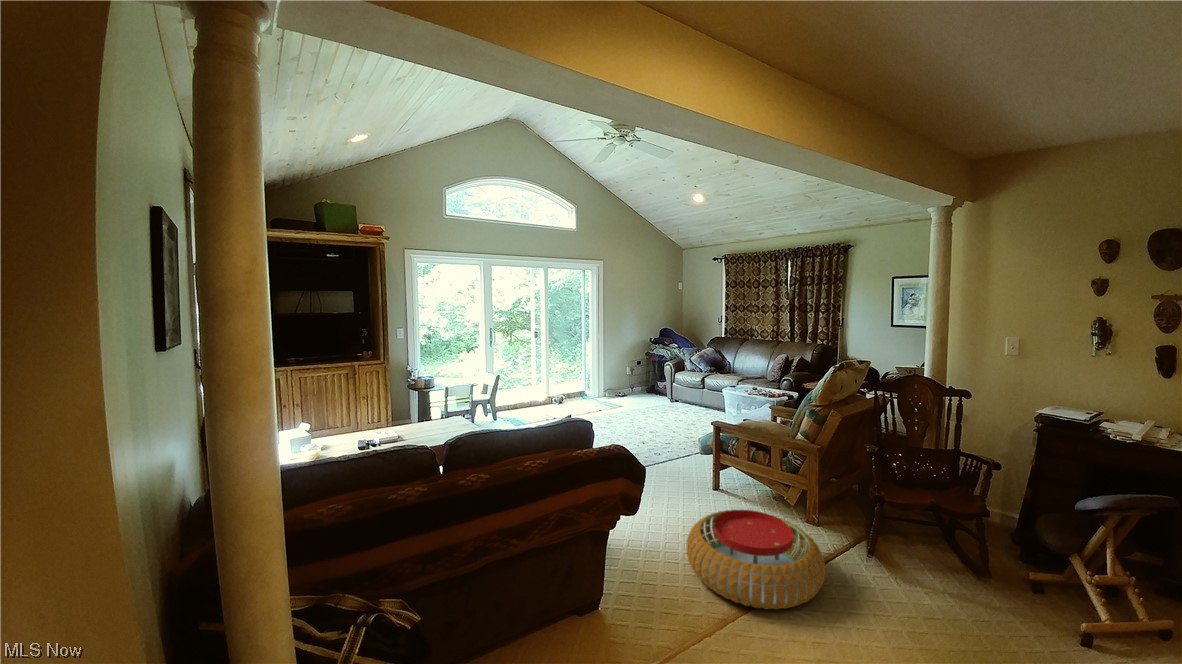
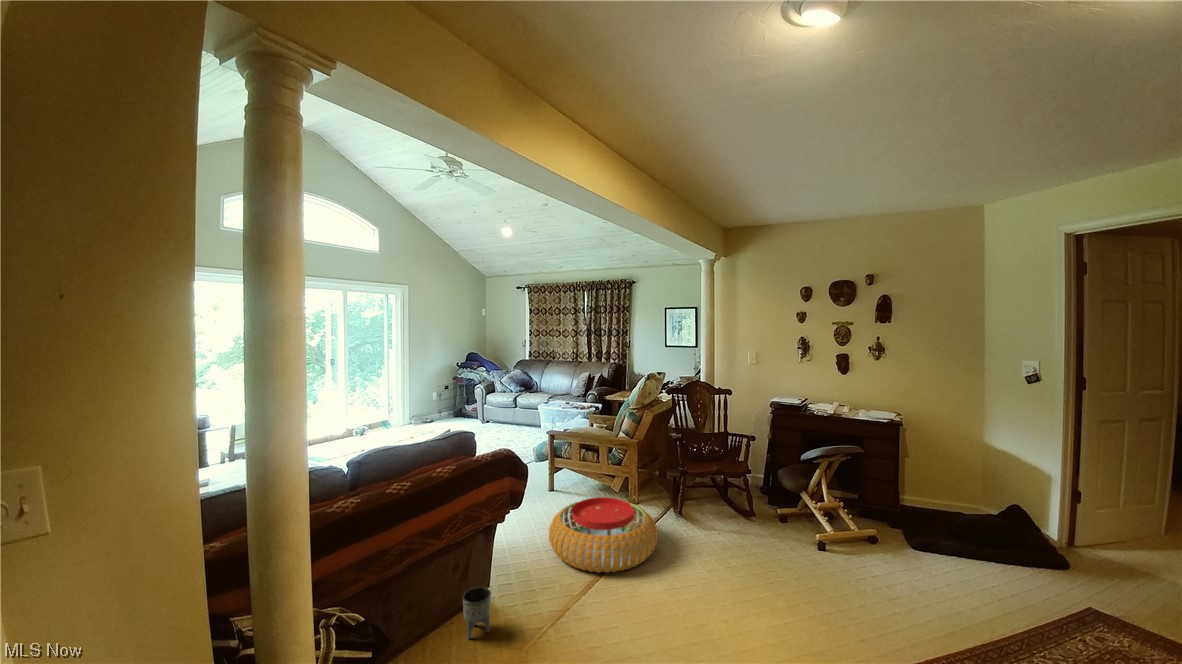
planter: none [568,584,596,636] -> present [463,587,491,639]

